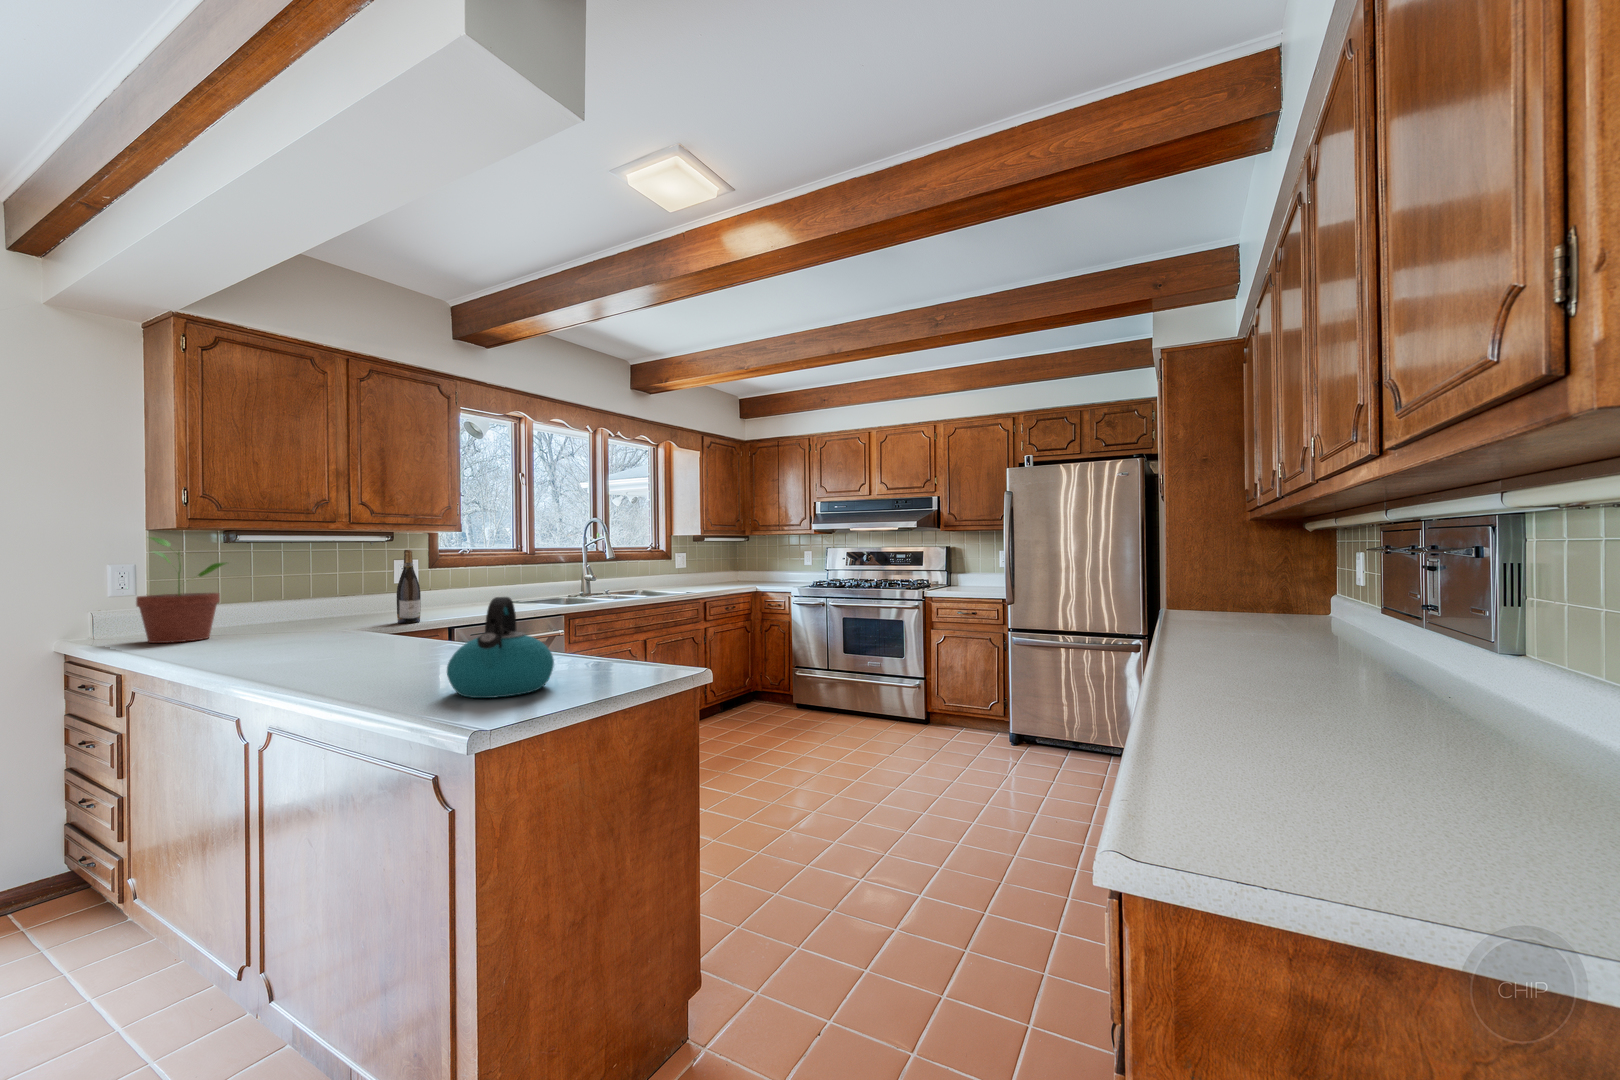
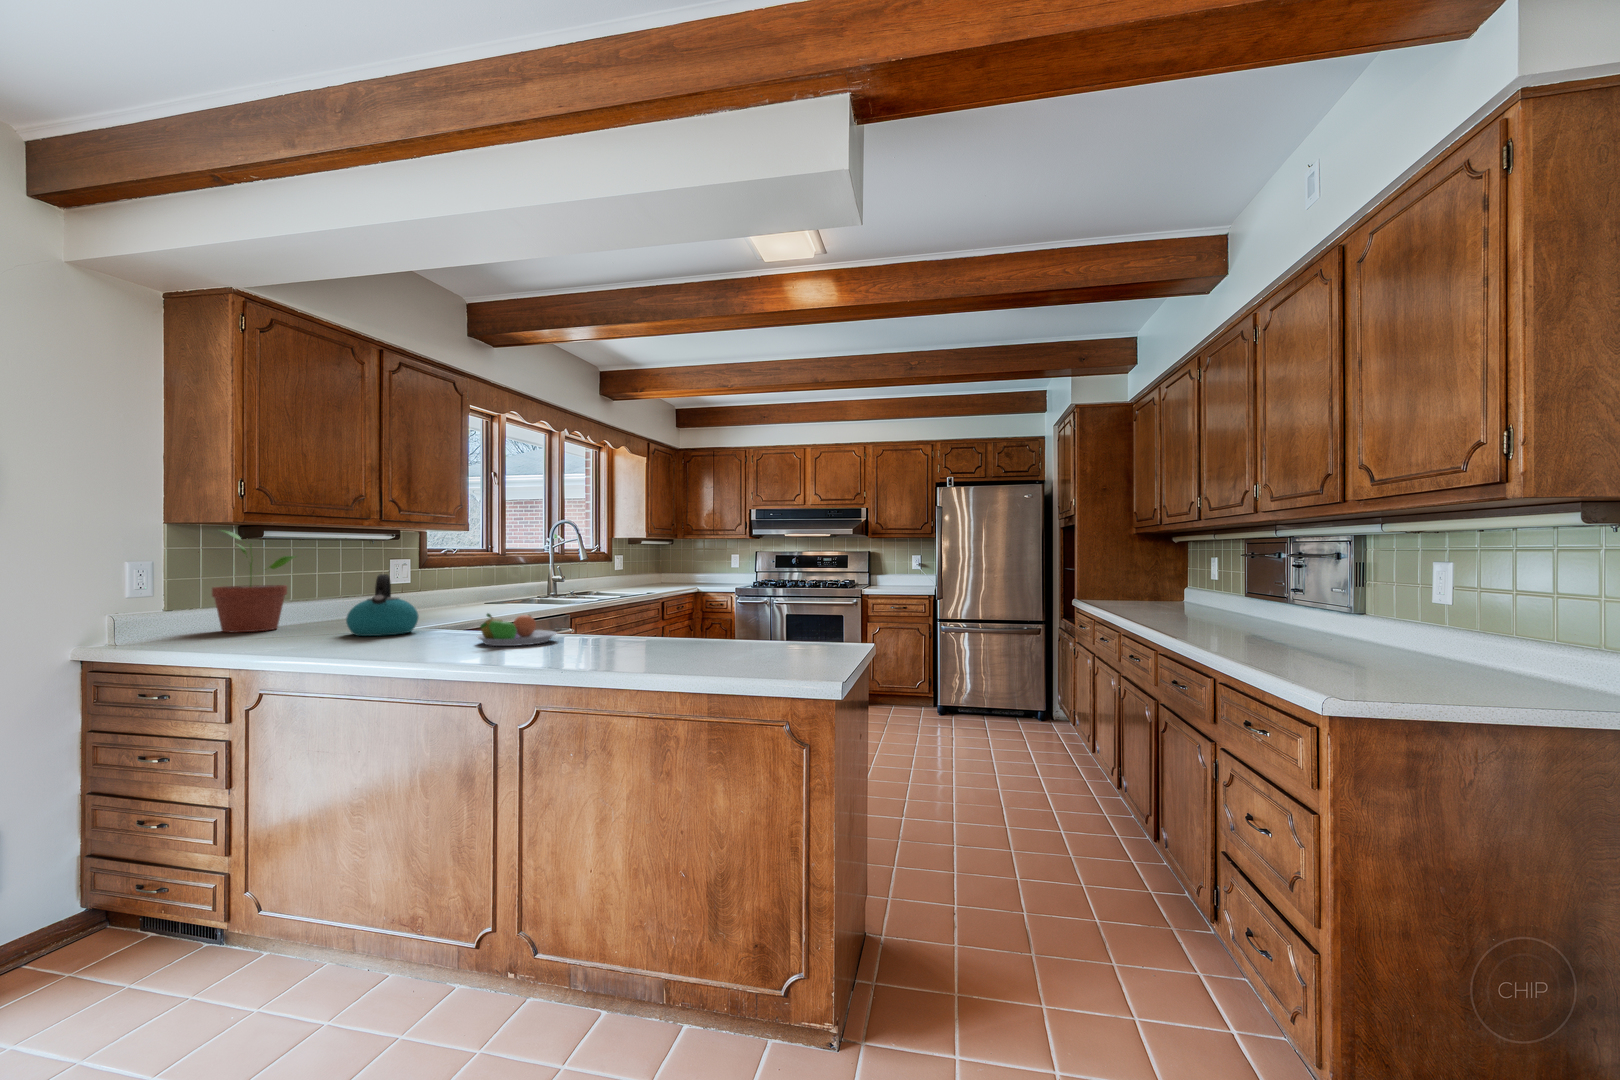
wine bottle: present [397,550,421,623] -> none [429,547,451,616]
kettle: present [447,597,554,698] -> present [346,574,419,636]
fruit bowl: none [302,631,416,671] -> present [477,614,556,646]

